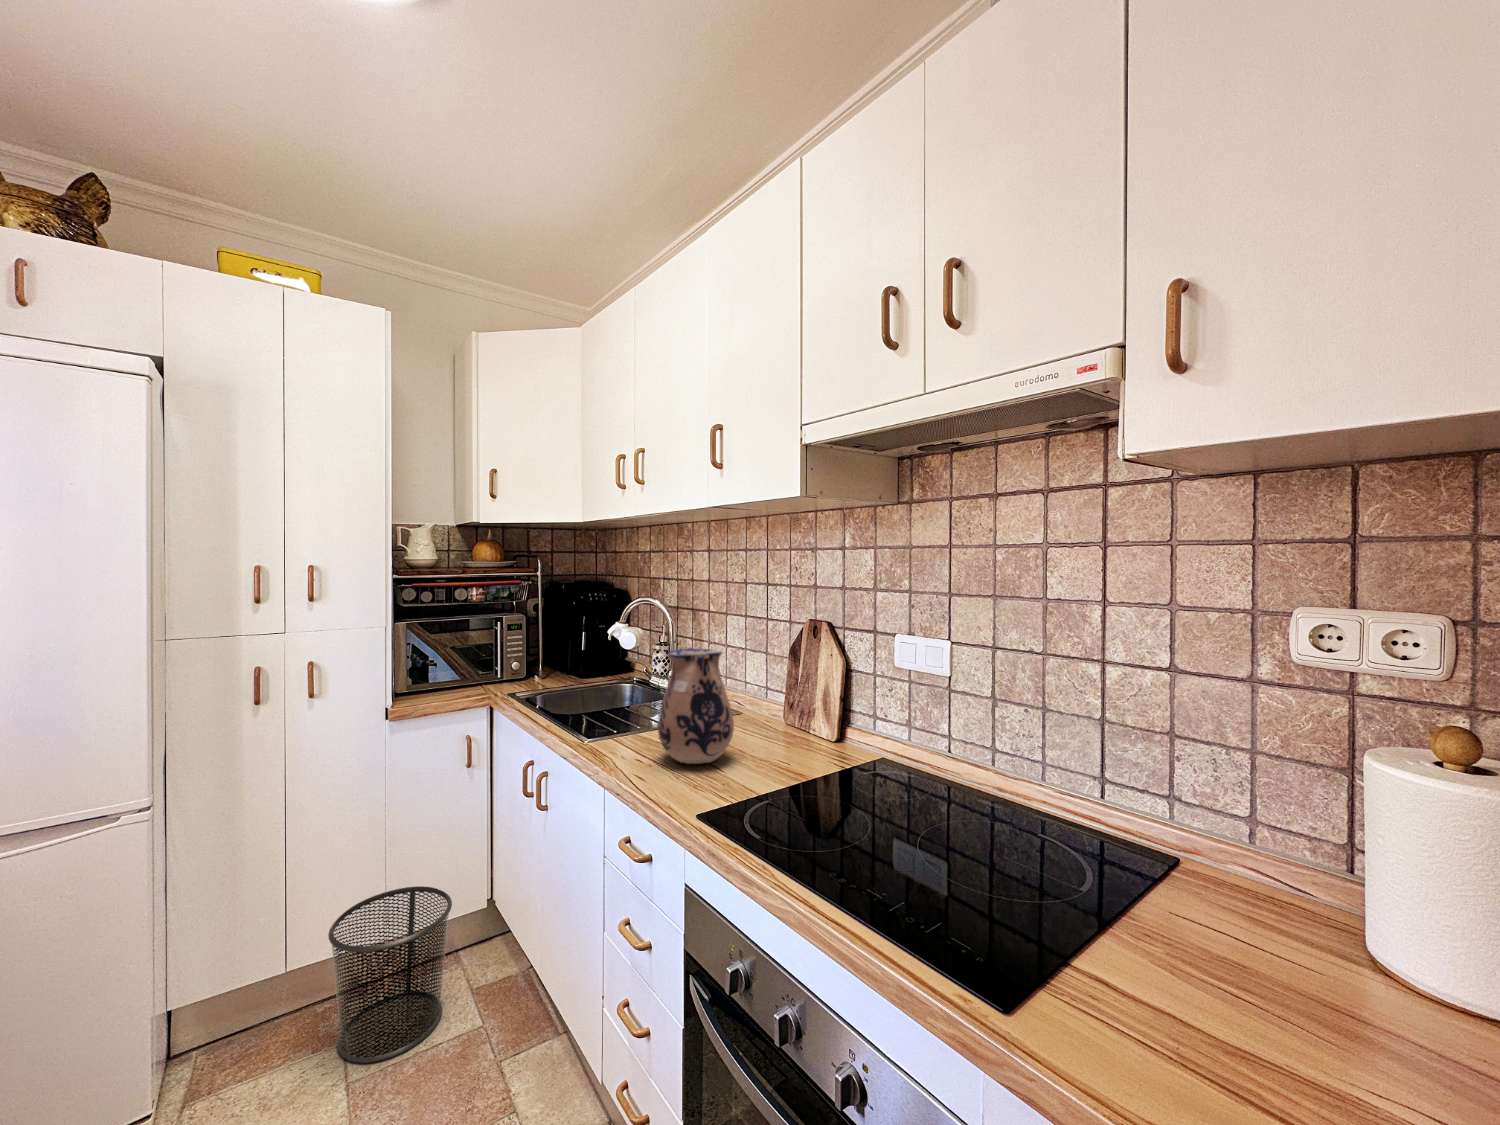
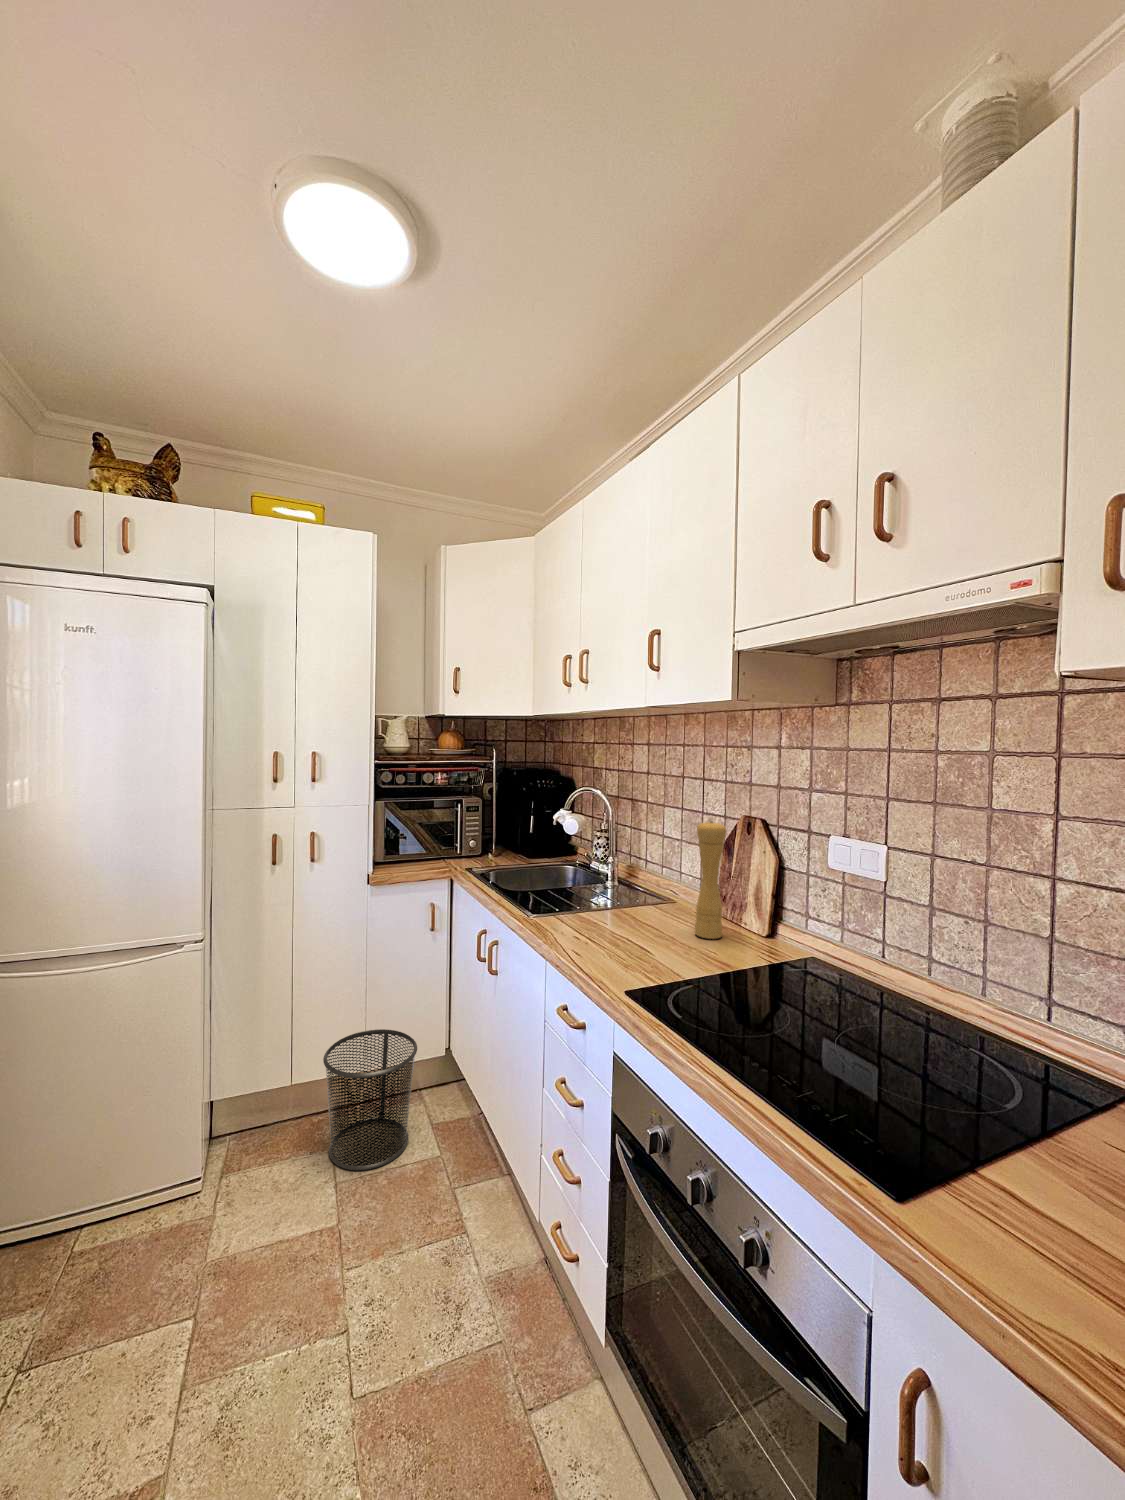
pepper mill: none [763,626,793,748] -> present [695,821,726,939]
ceramic pitcher: present [658,647,734,764] -> none [595,837,665,947]

